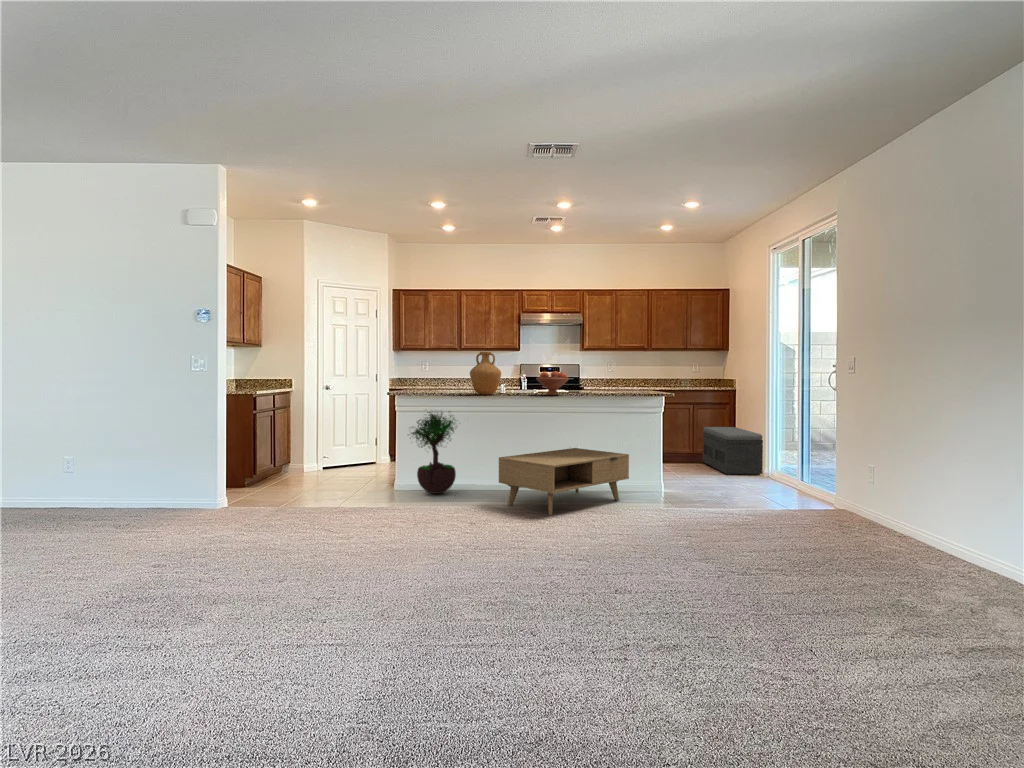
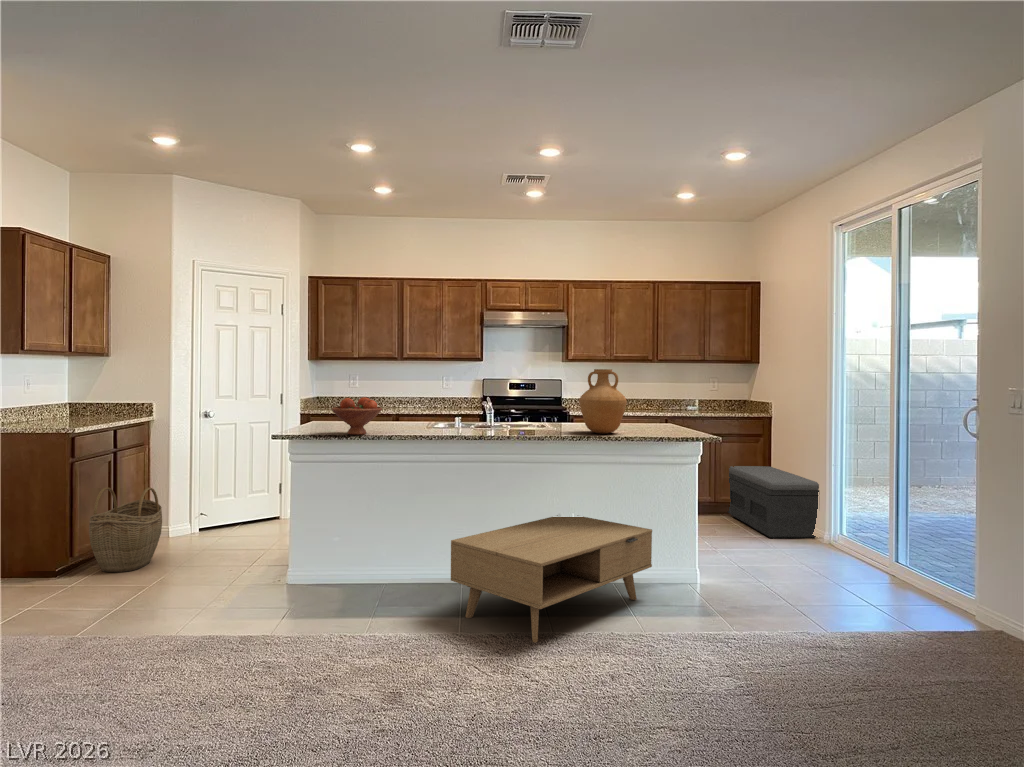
vase: present [470,352,501,395] -> present [579,369,627,434]
fruit bowl: present [536,371,569,395] -> present [332,397,382,435]
potted tree: present [411,412,456,494] -> none [308,452,392,589]
woven basket: none [265,432,307,486] -> present [89,487,162,572]

